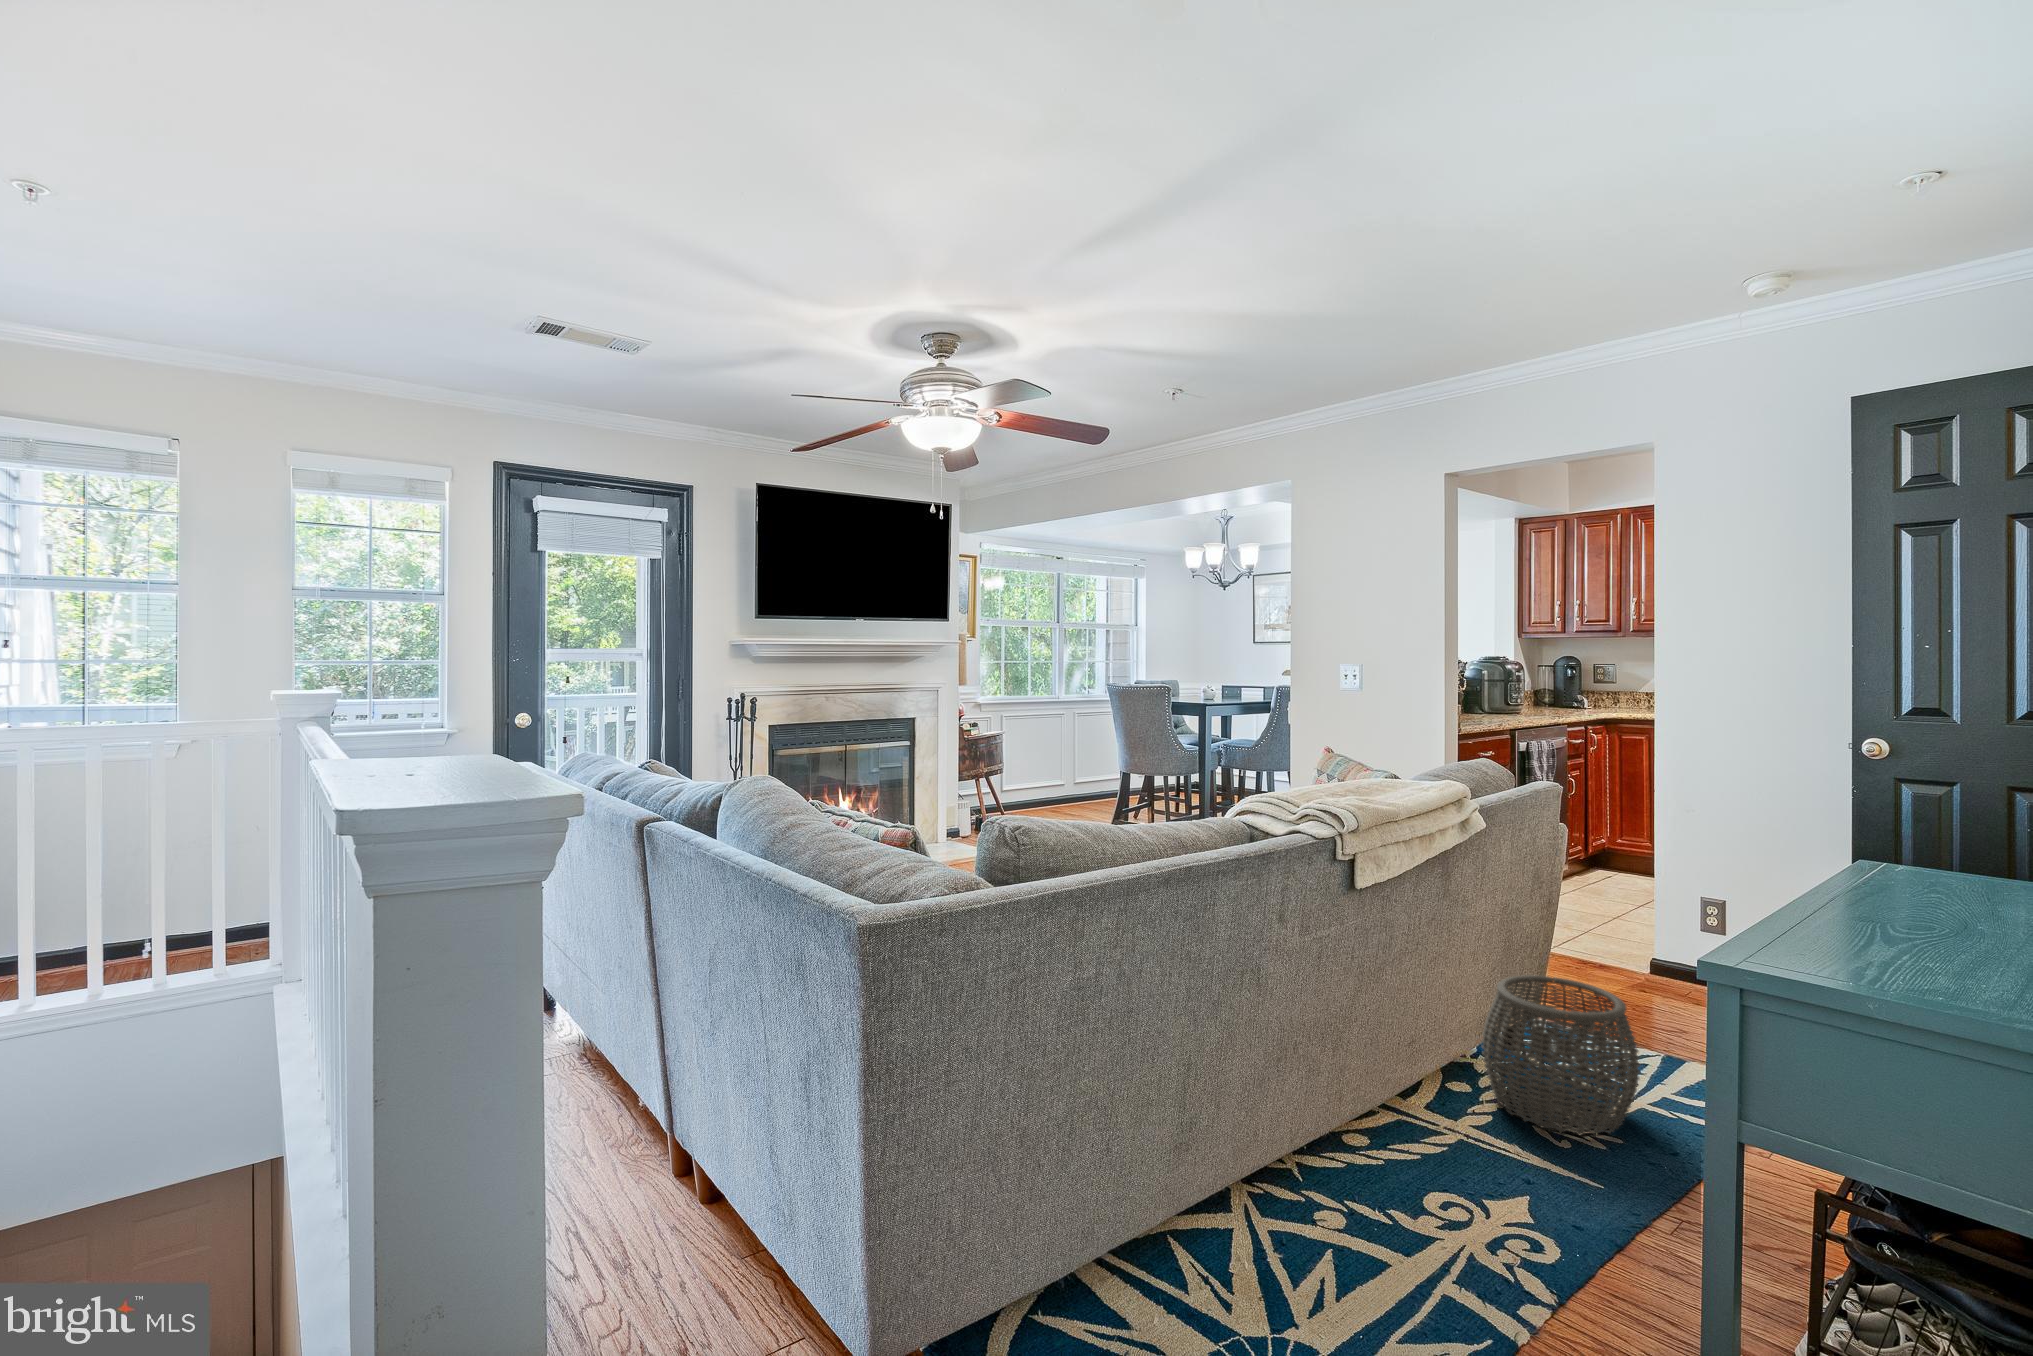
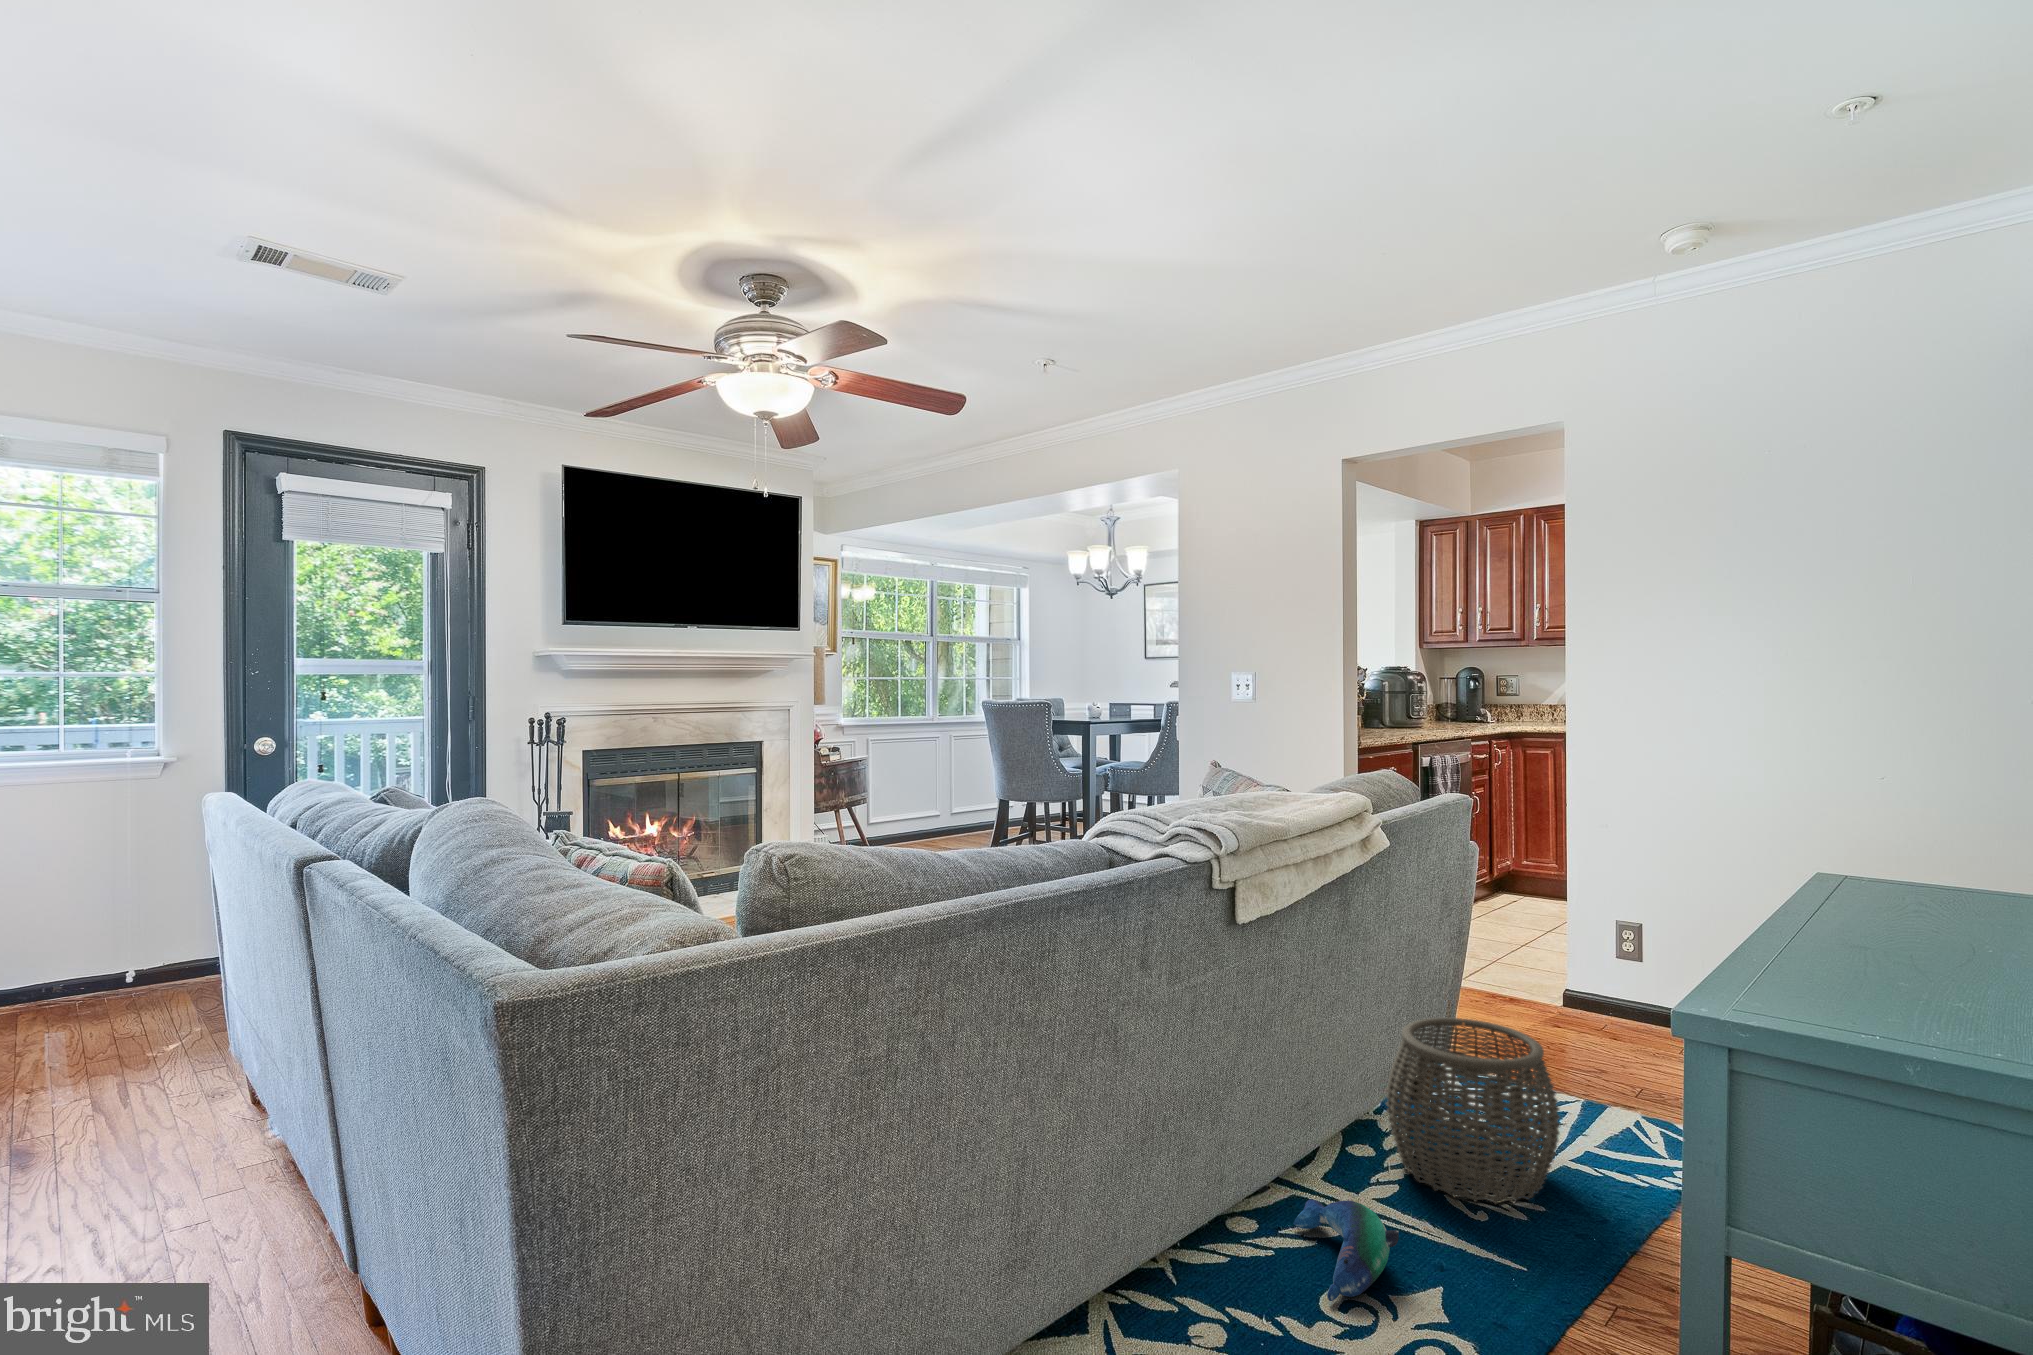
plush toy: none [1399,1122,1492,1203] -> present [1293,1199,1399,1301]

